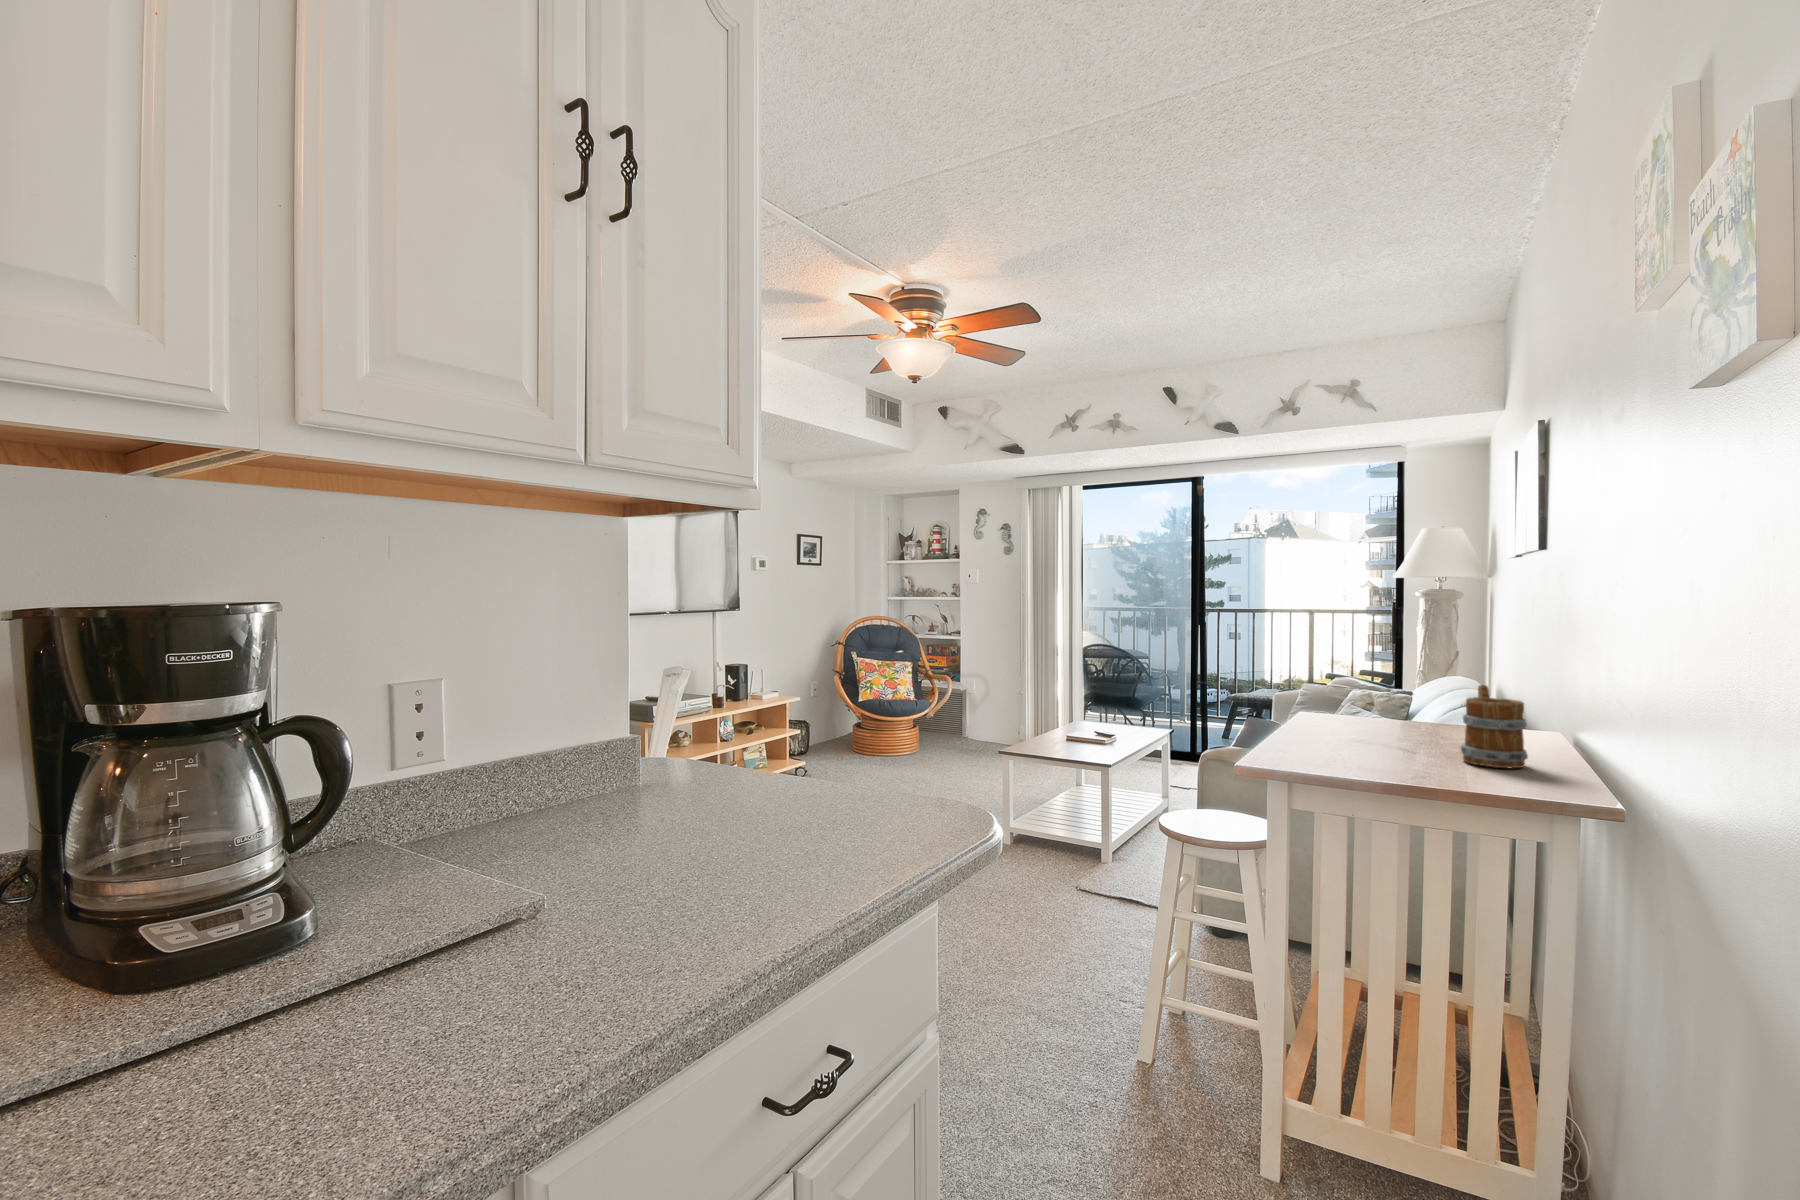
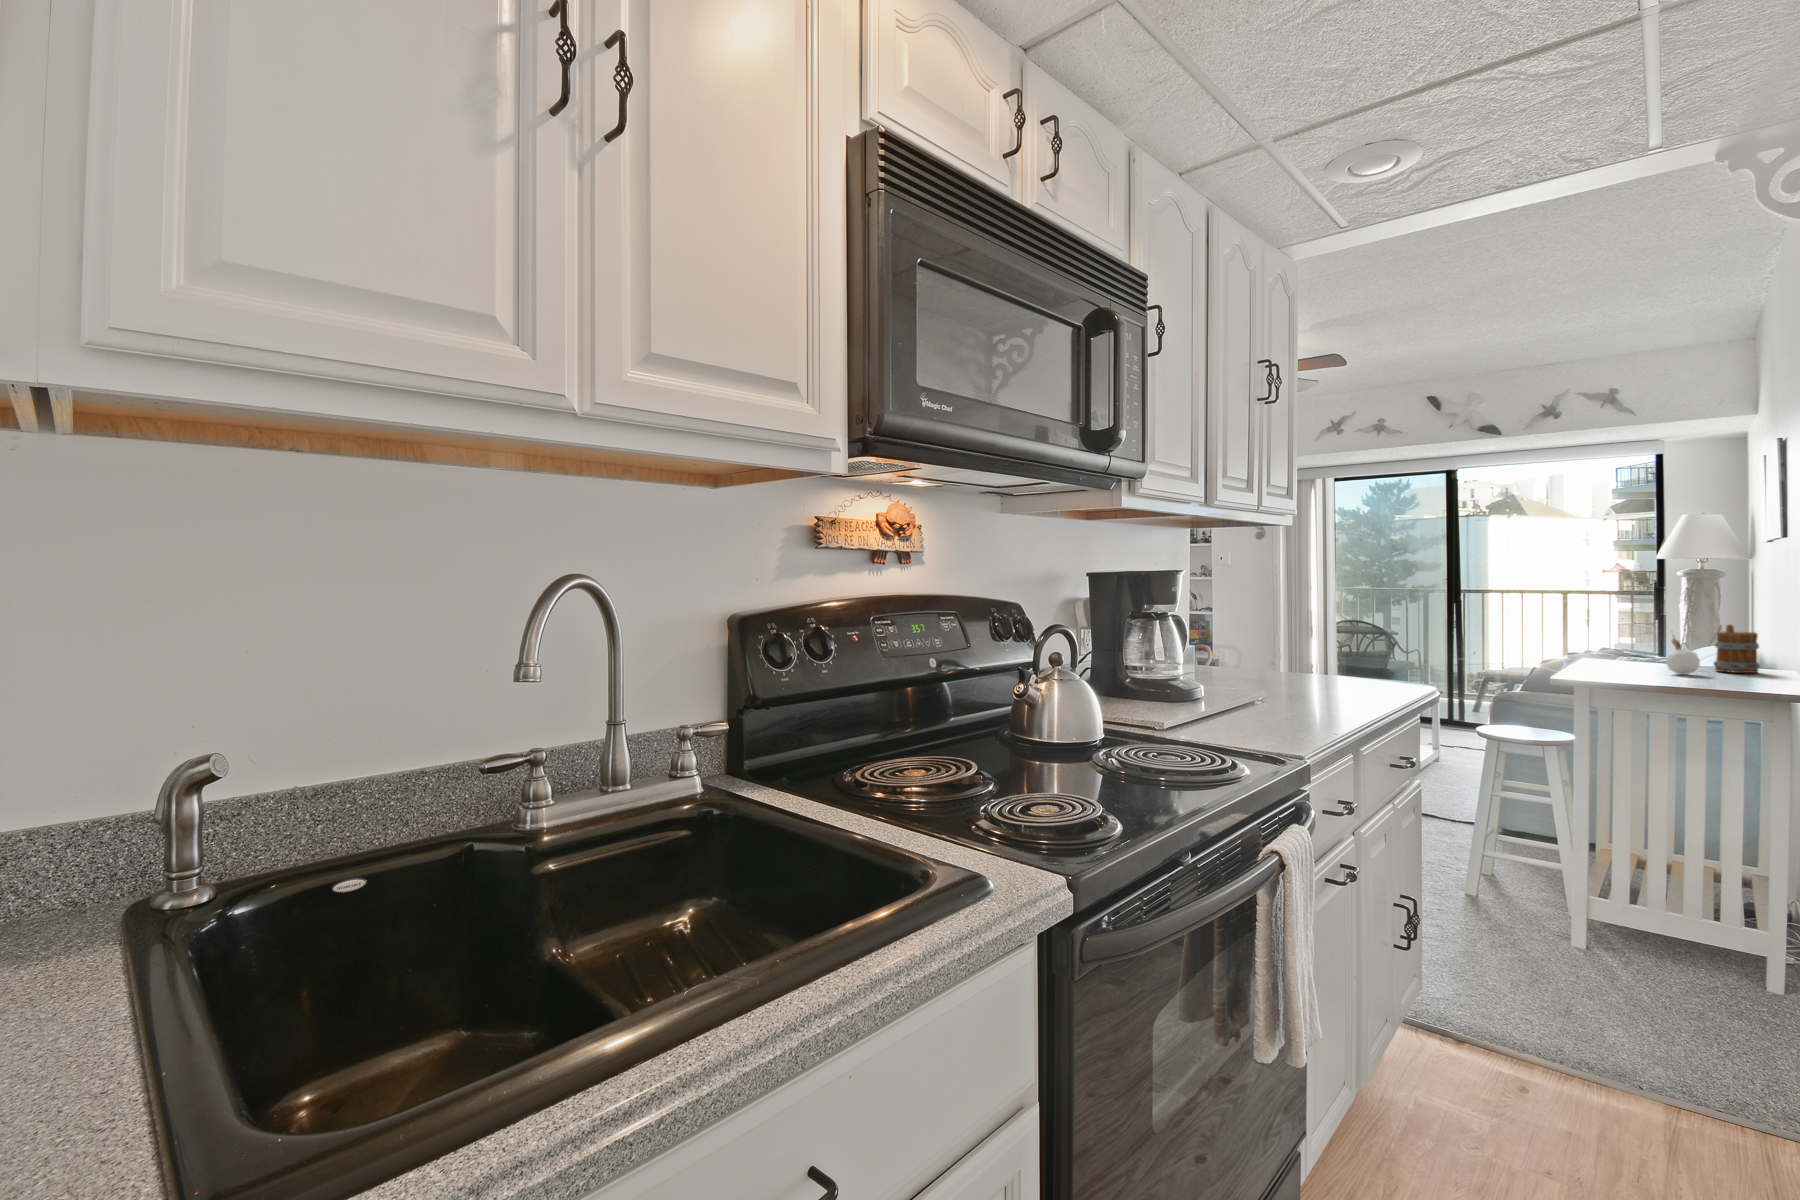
candle: none [1392,697,1441,773] -> present [1666,636,1700,674]

